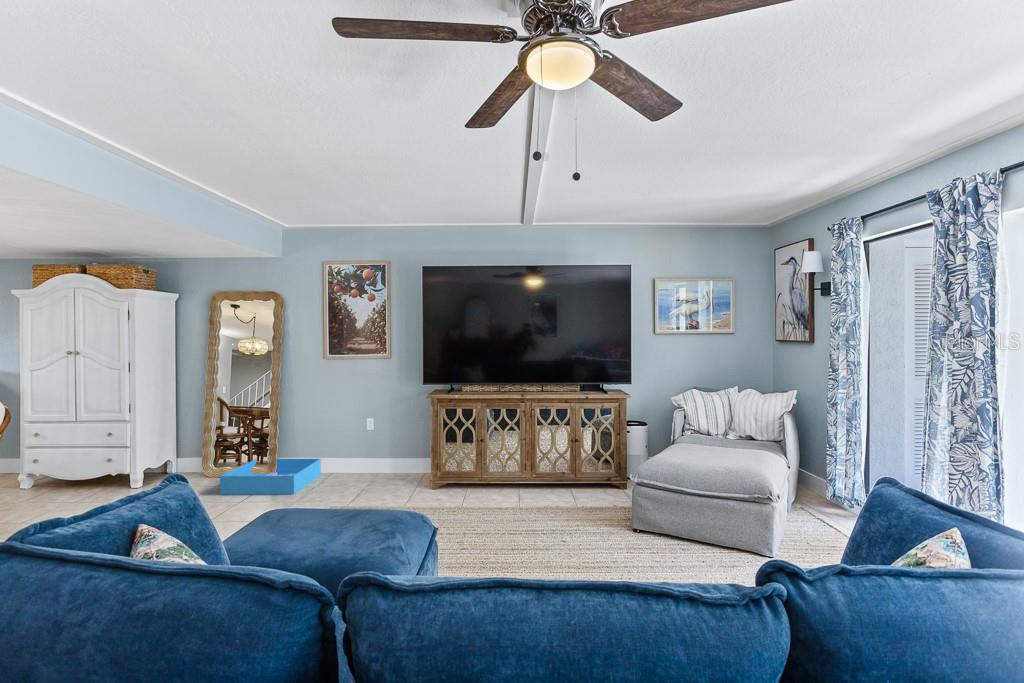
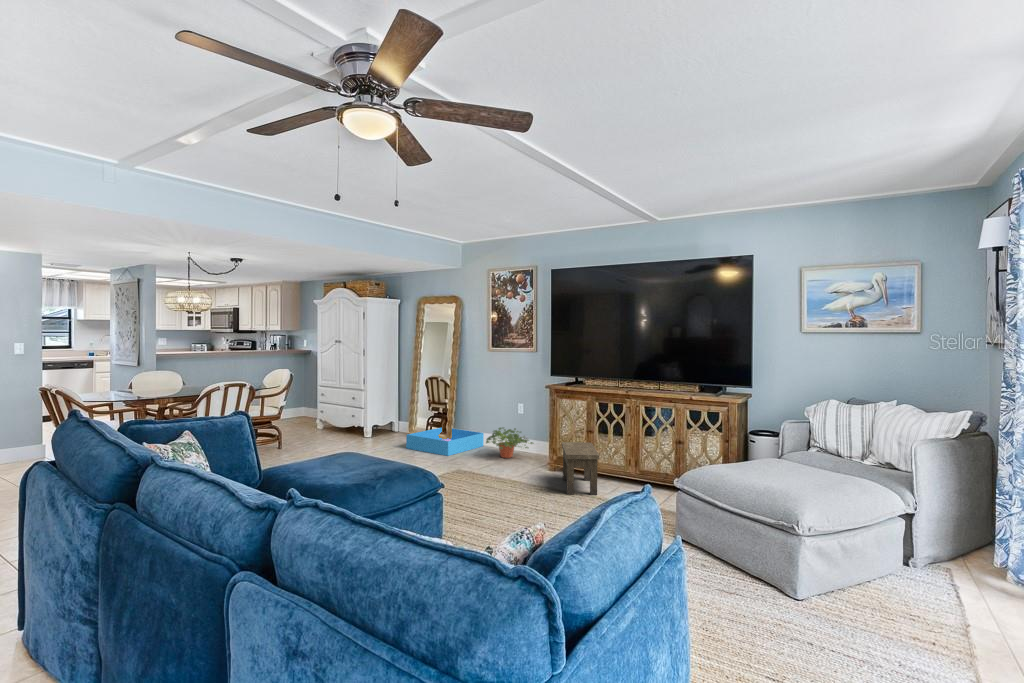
potted plant: none [343,448,399,484] -> present [486,428,533,458]
side table: none [458,452,518,511] -> present [562,442,599,495]

